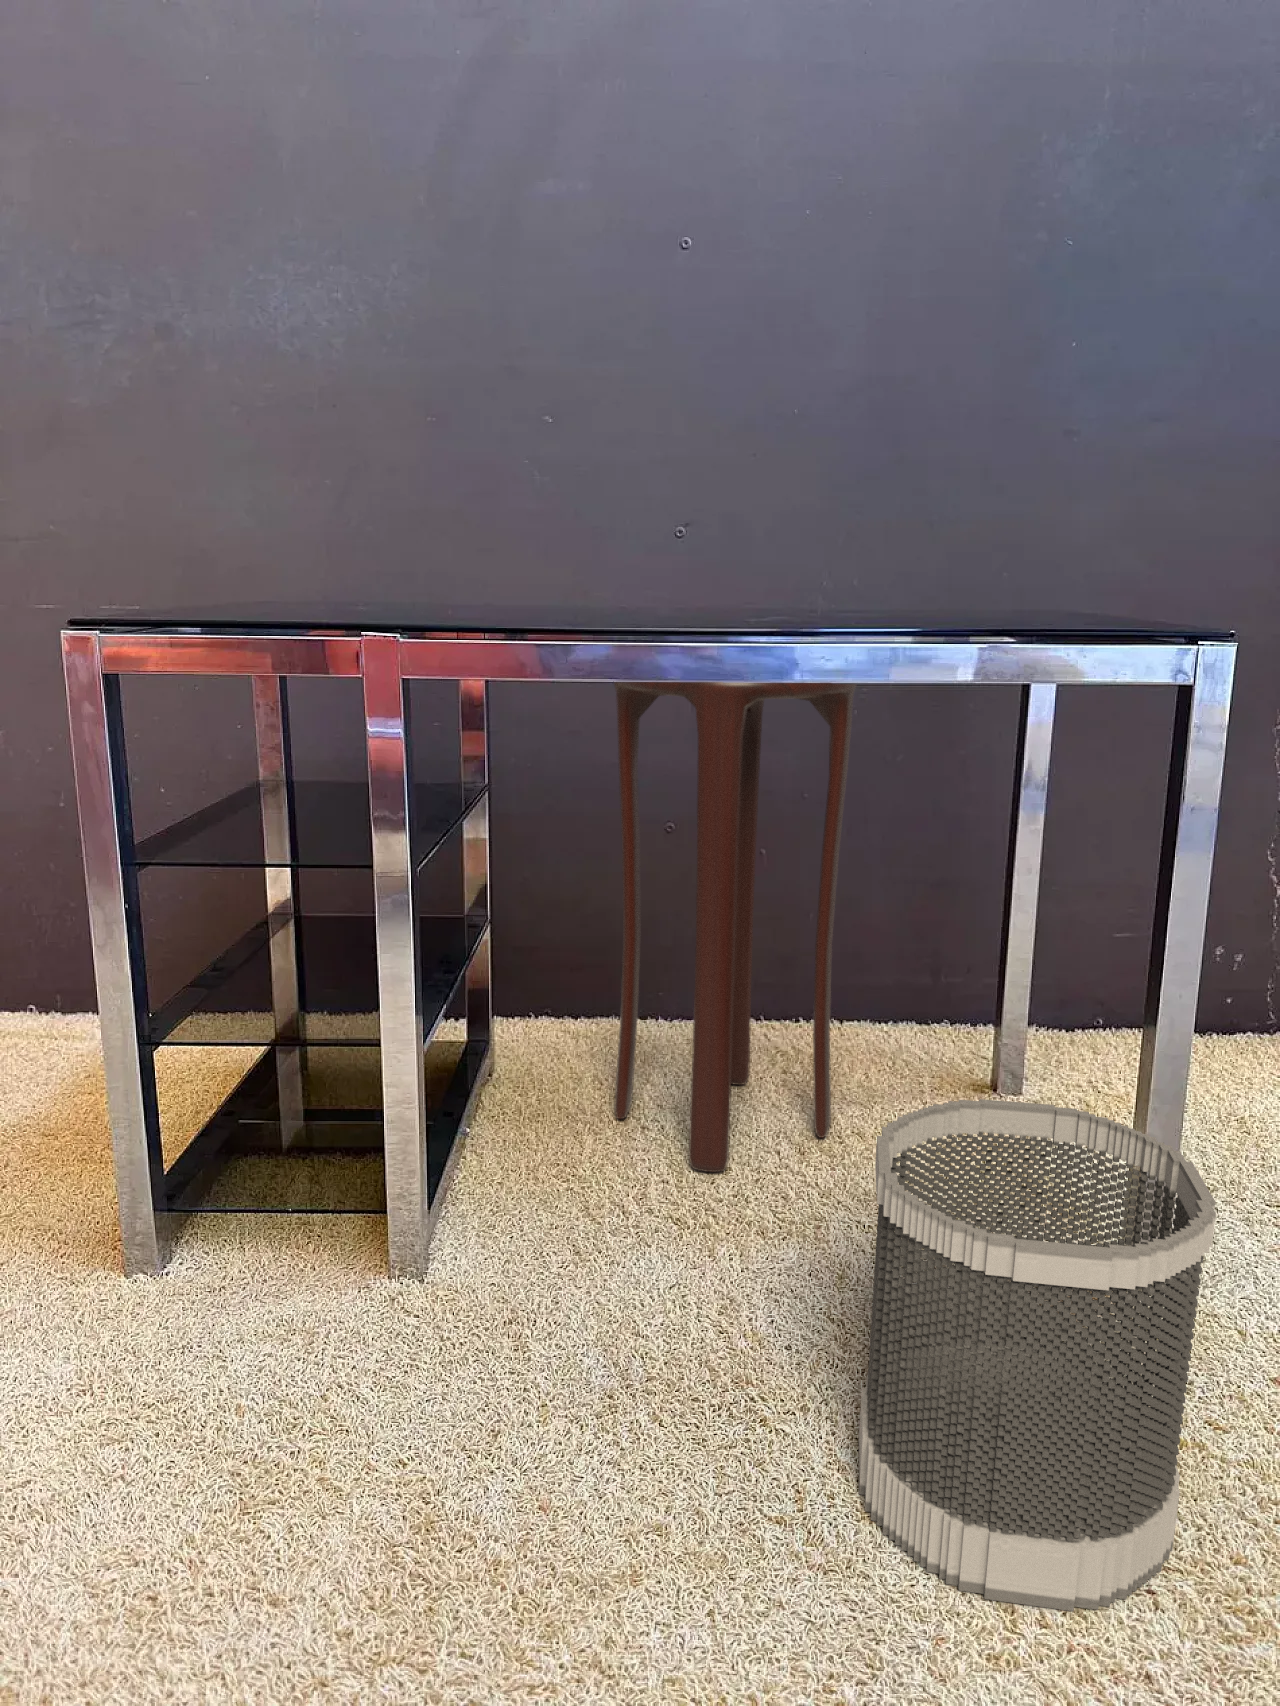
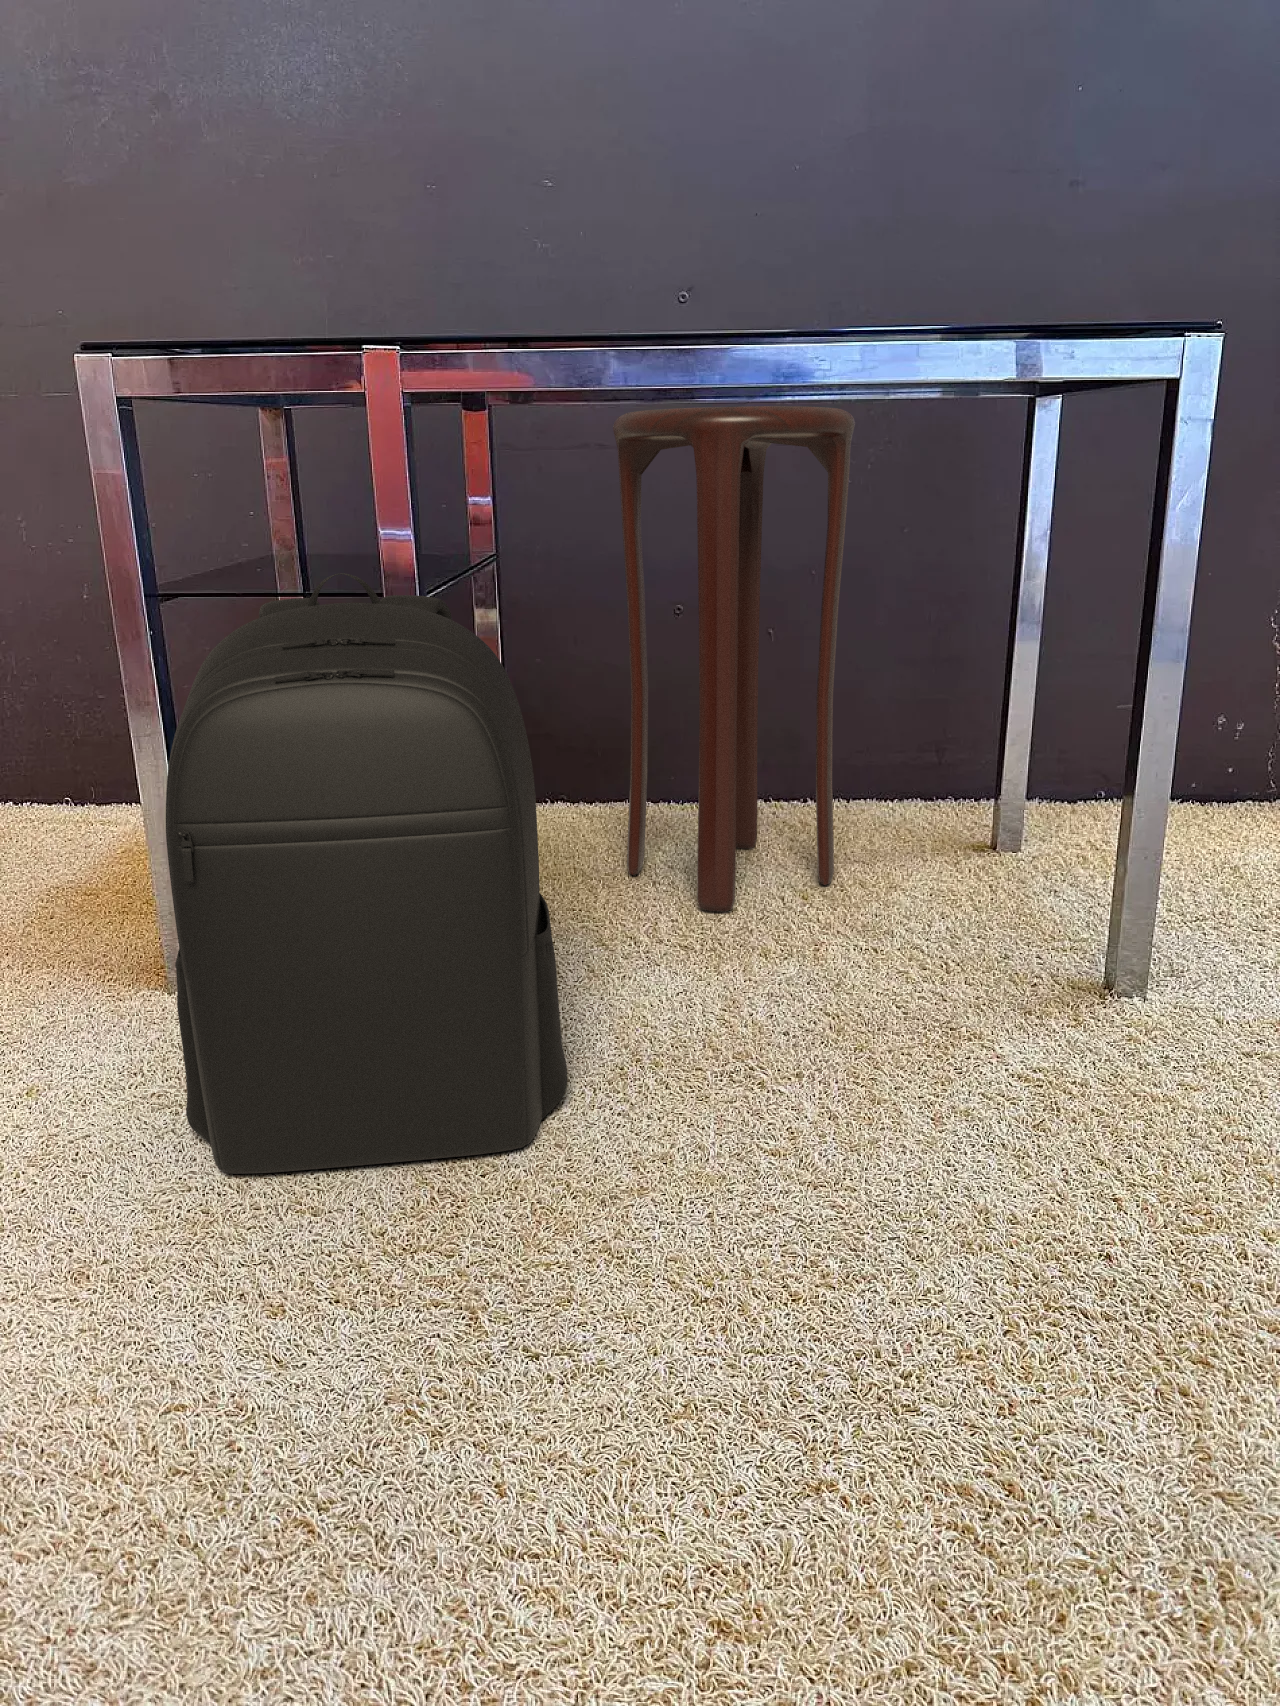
backpack: none [137,883,555,1544] -> present [166,573,567,1174]
wastebasket: present [859,1099,1216,1611] -> none [849,779,1183,1211]

